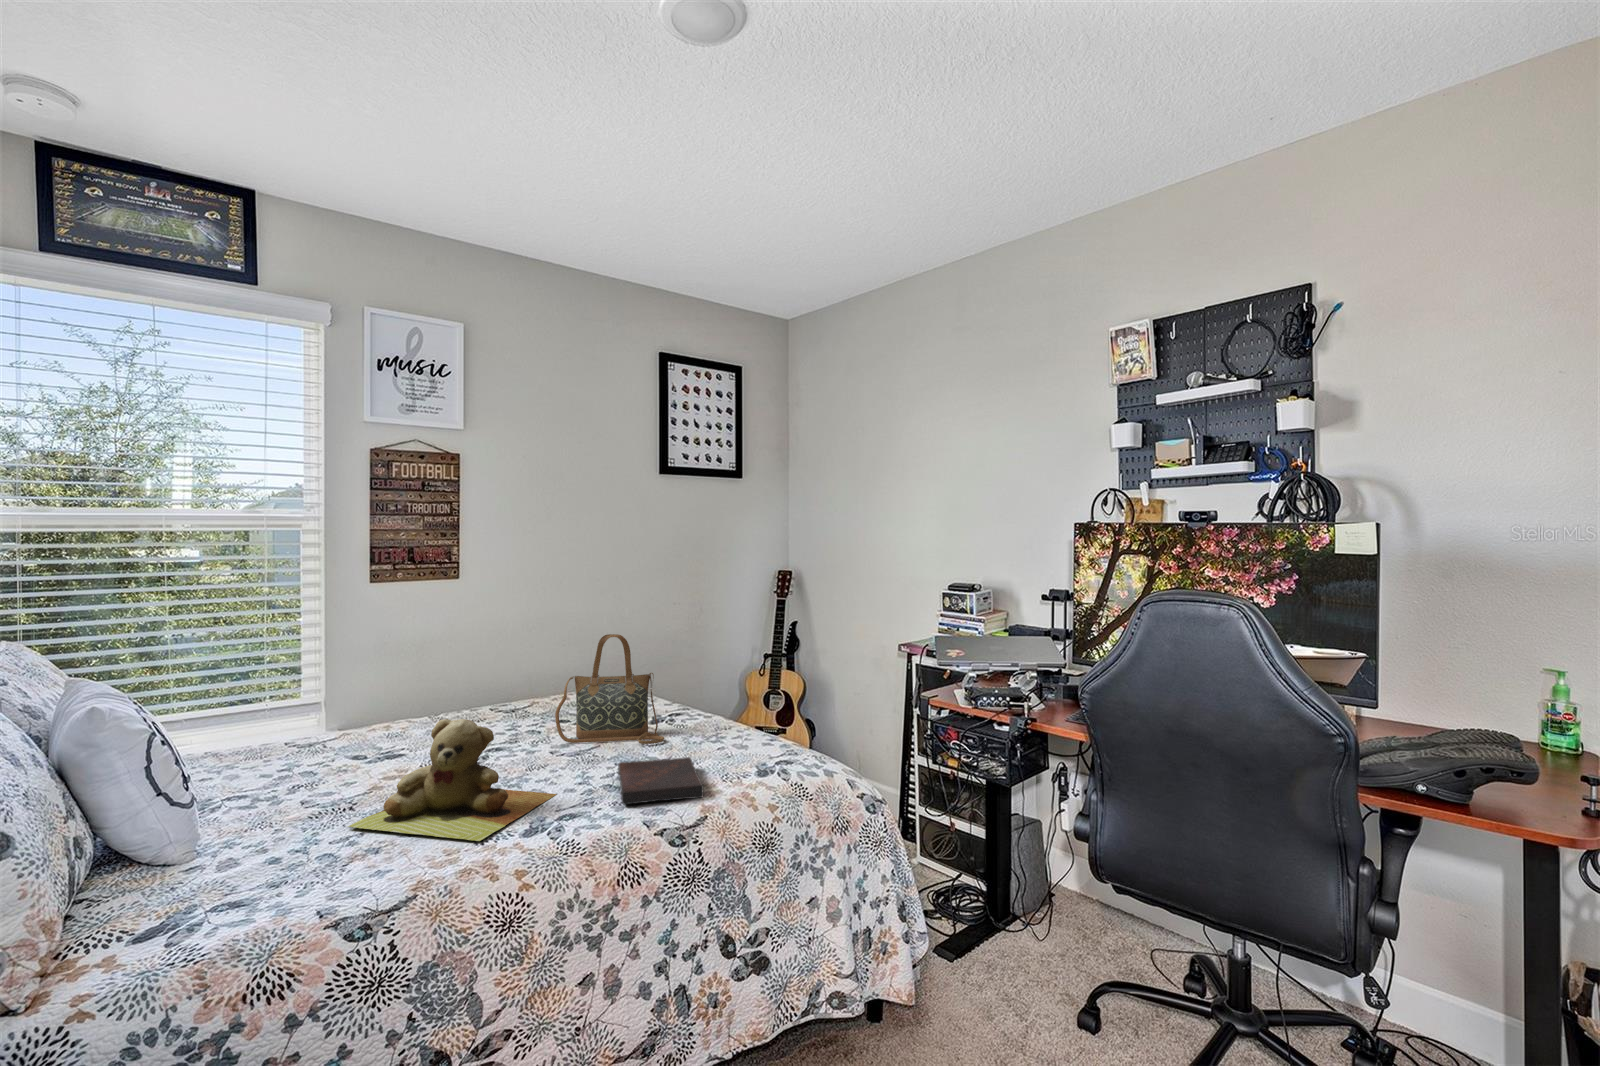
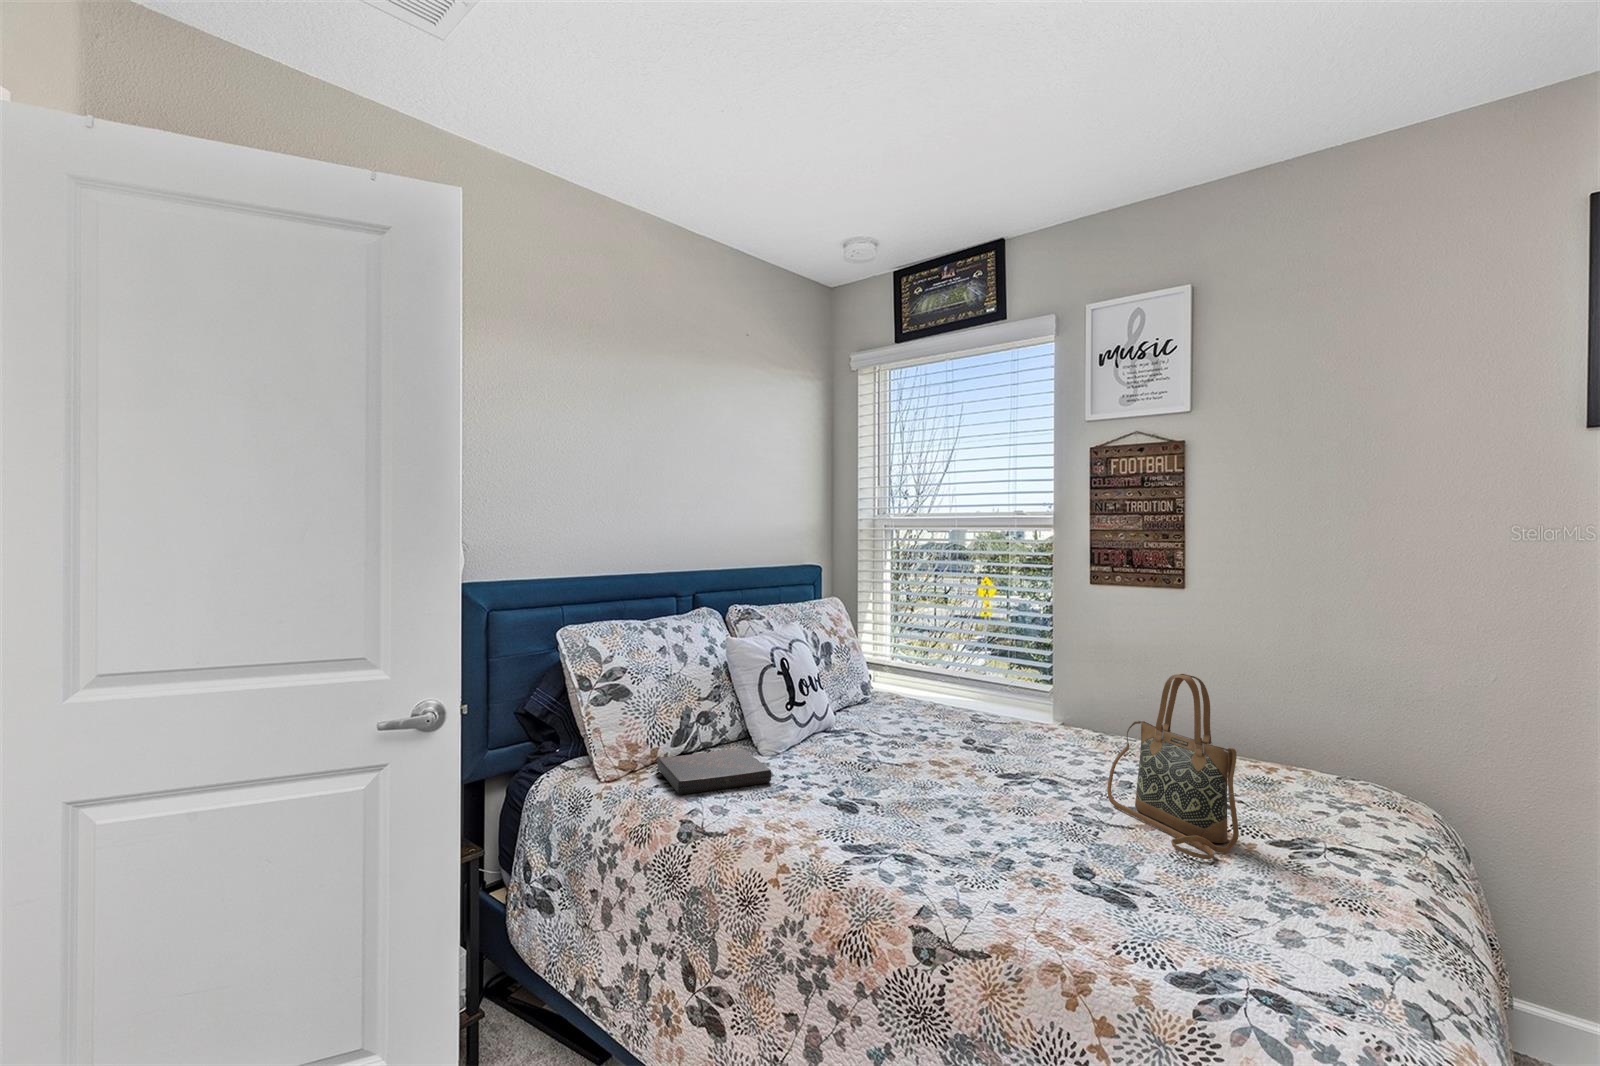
teddy bear: present [349,719,557,841] -> none [811,706,955,834]
book: present [618,757,704,805] -> present [658,748,771,795]

